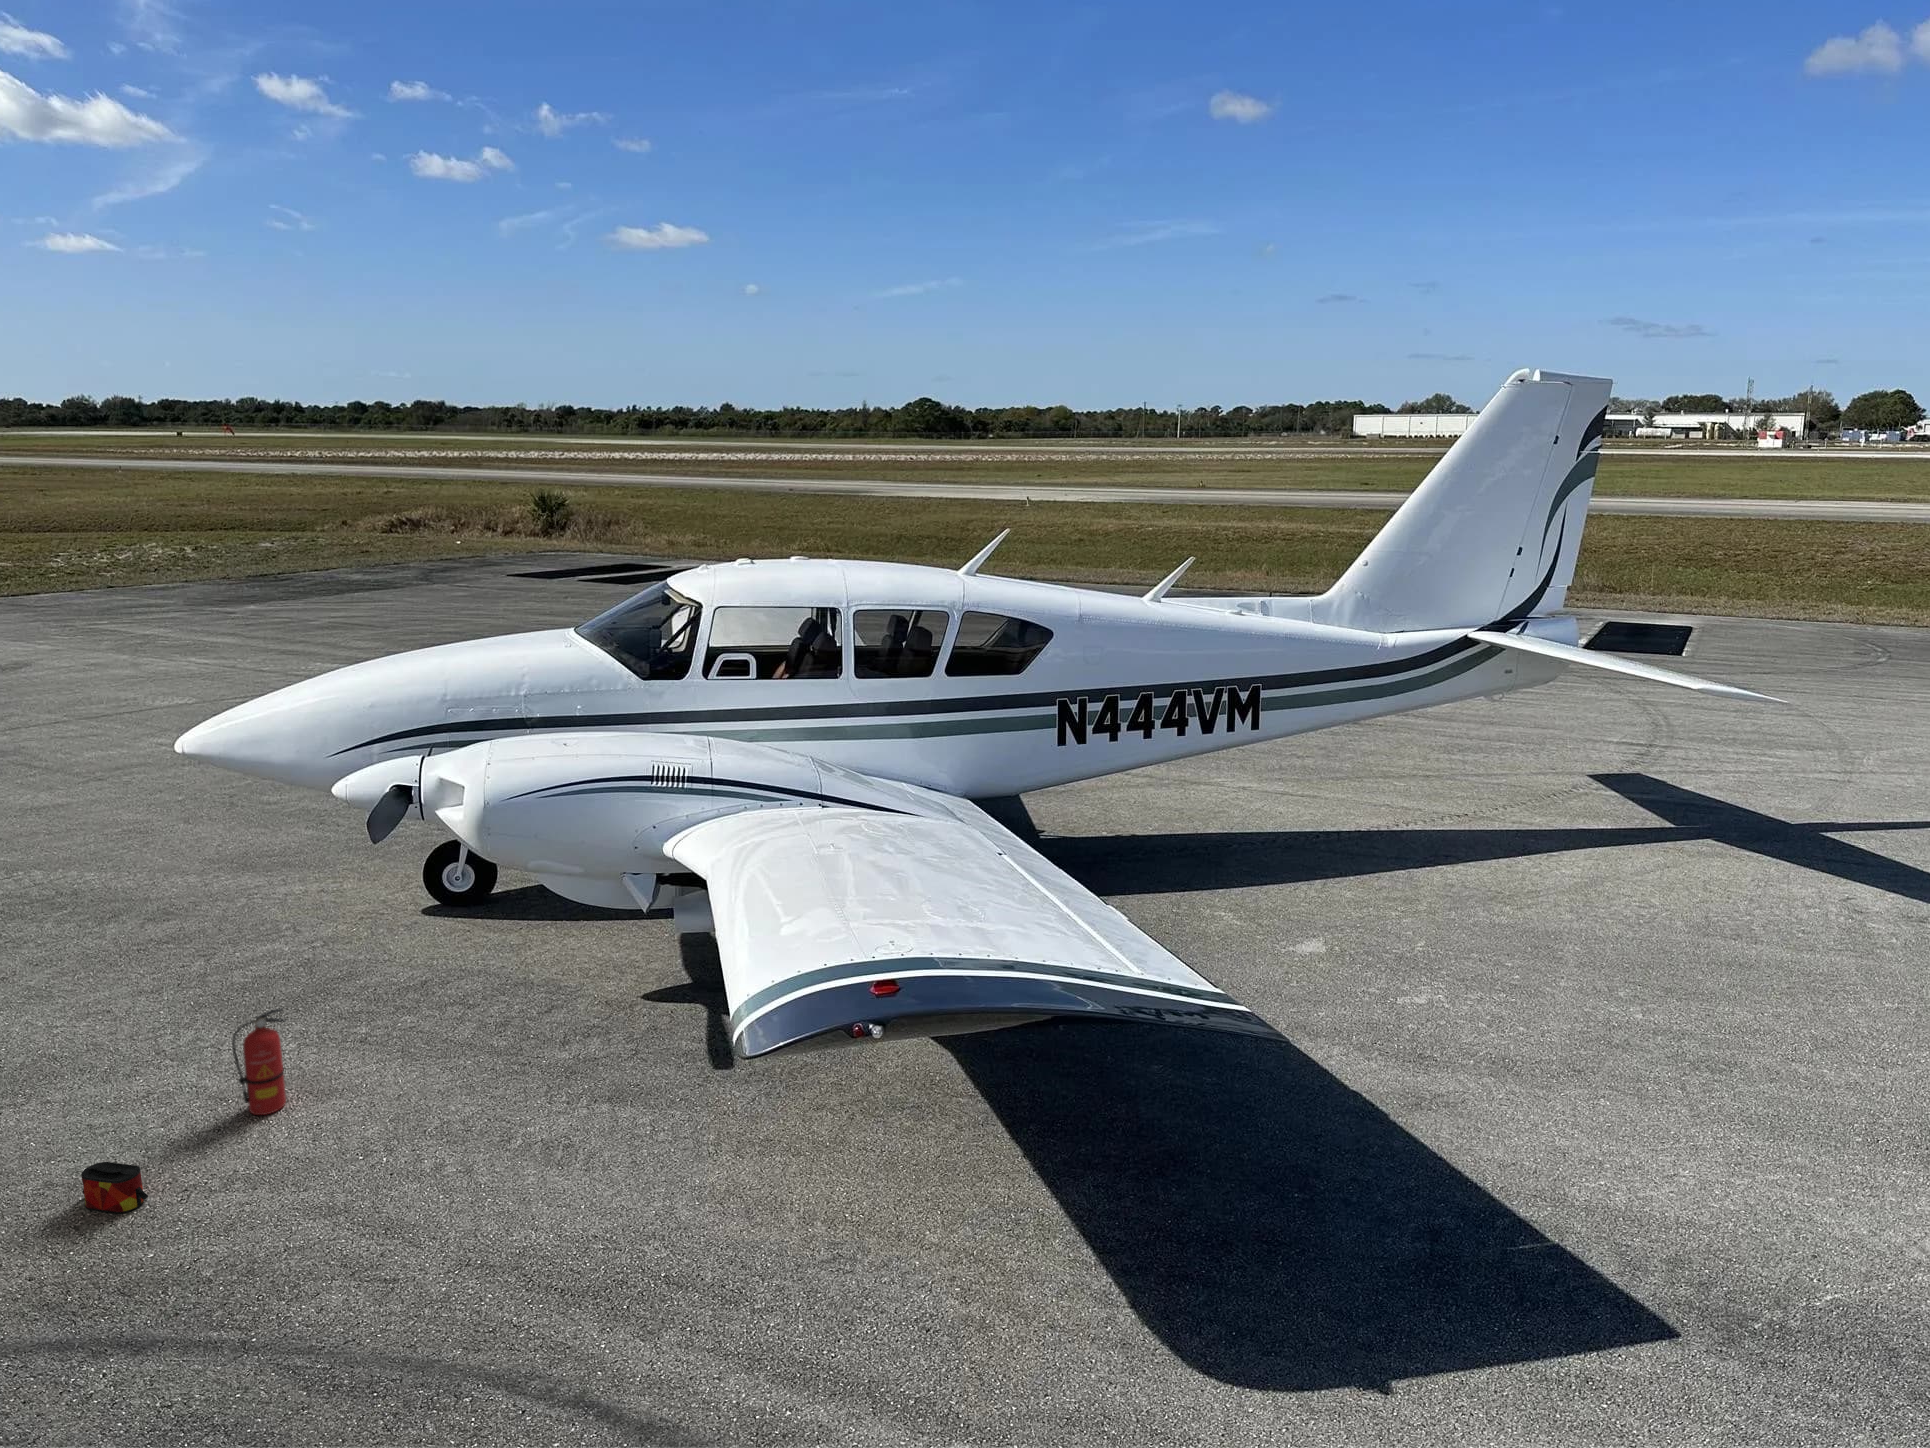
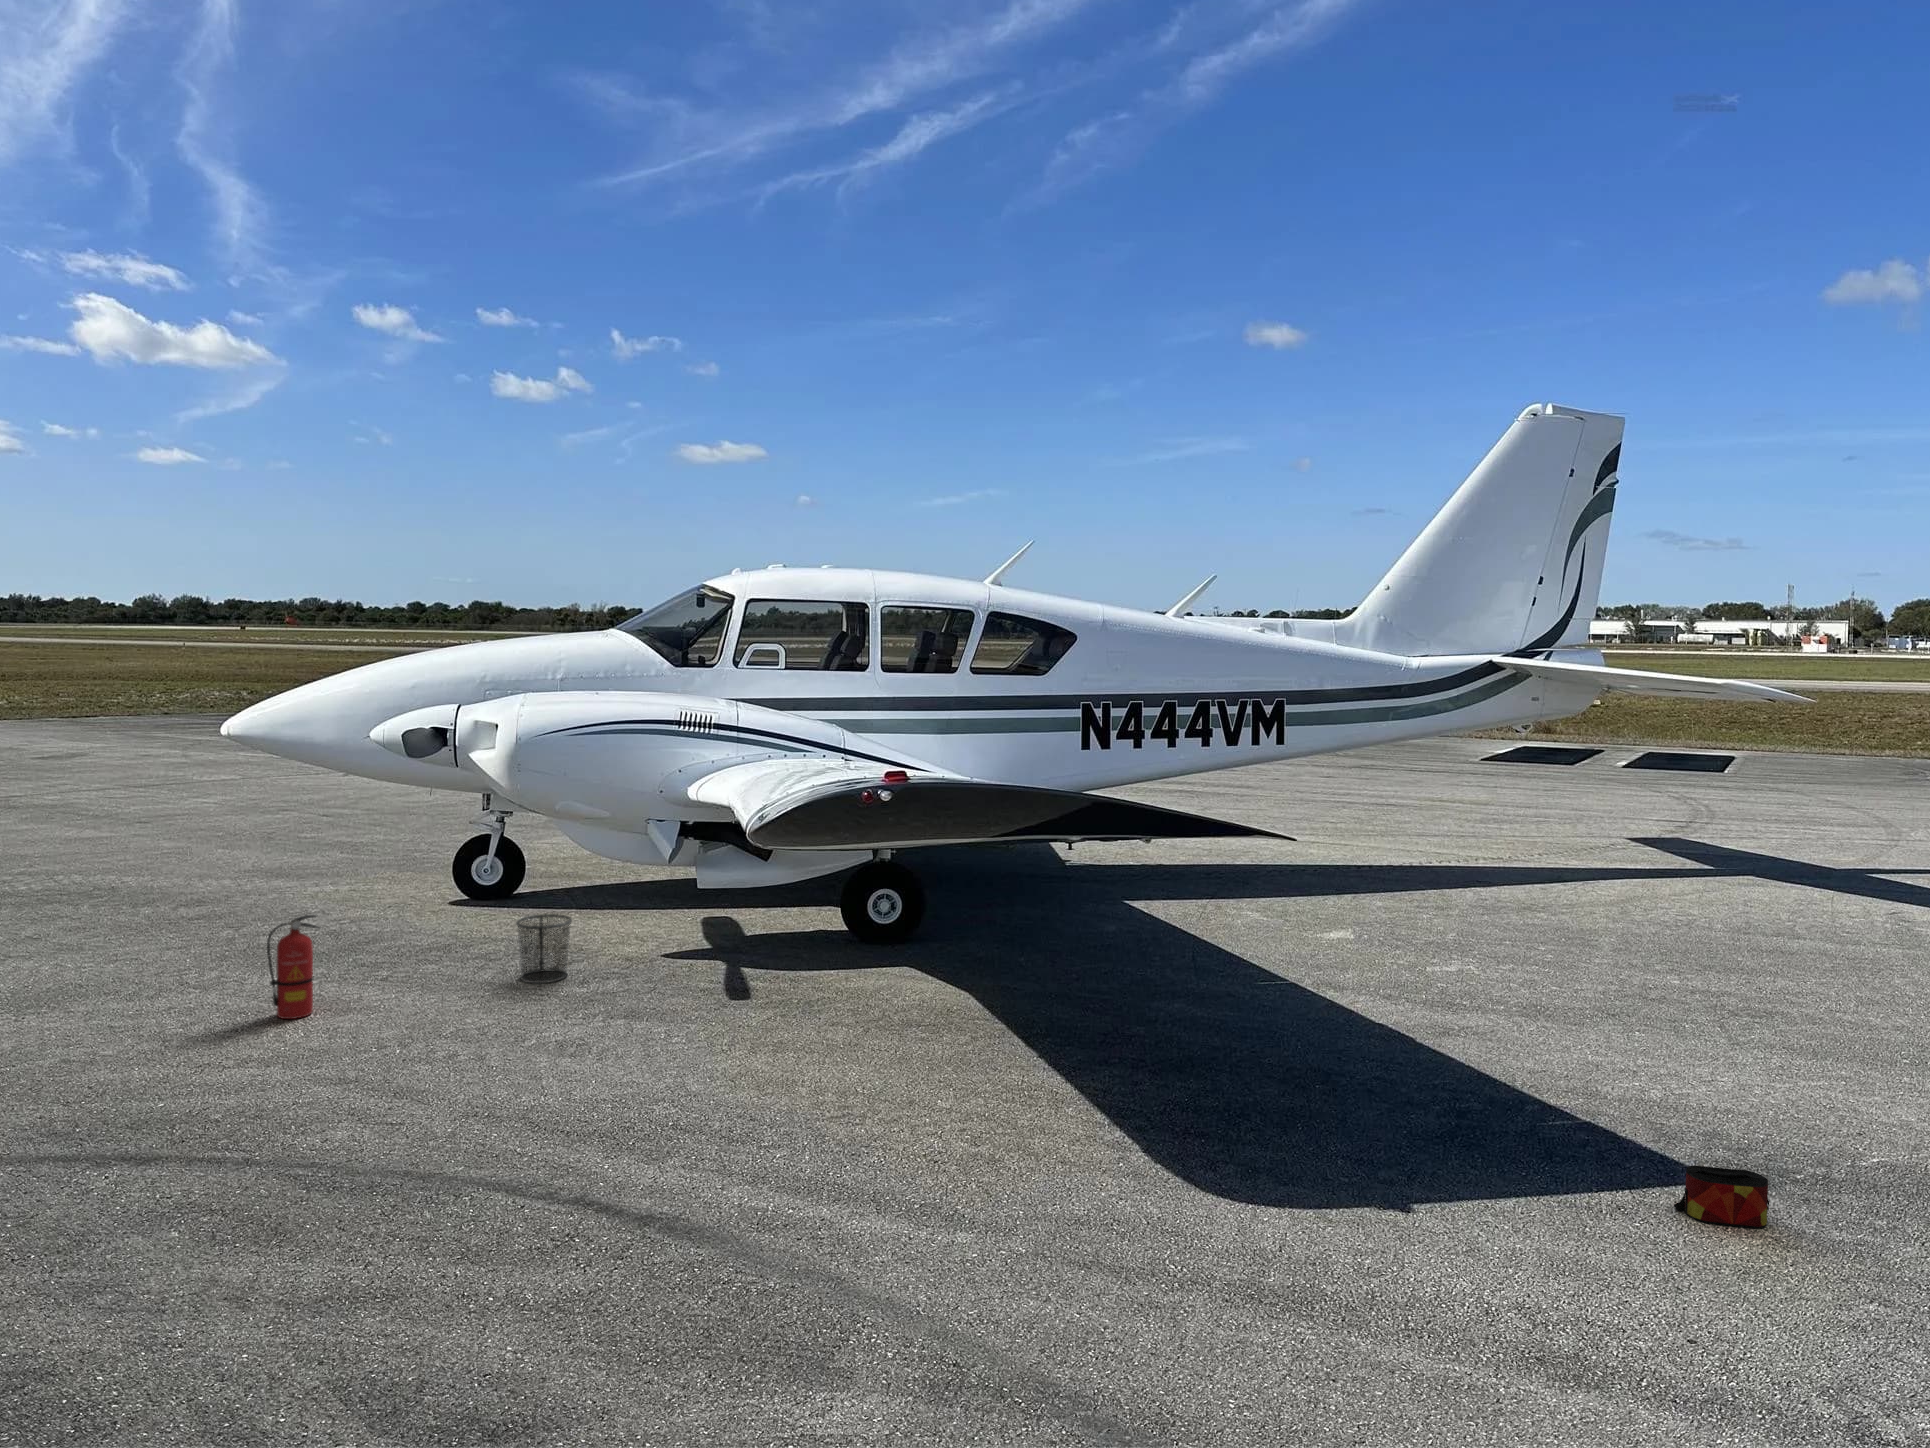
trash can: none [490,971,548,1047] -> present [516,914,572,983]
bag: present [81,1162,148,1213] -> present [1674,1165,1769,1228]

